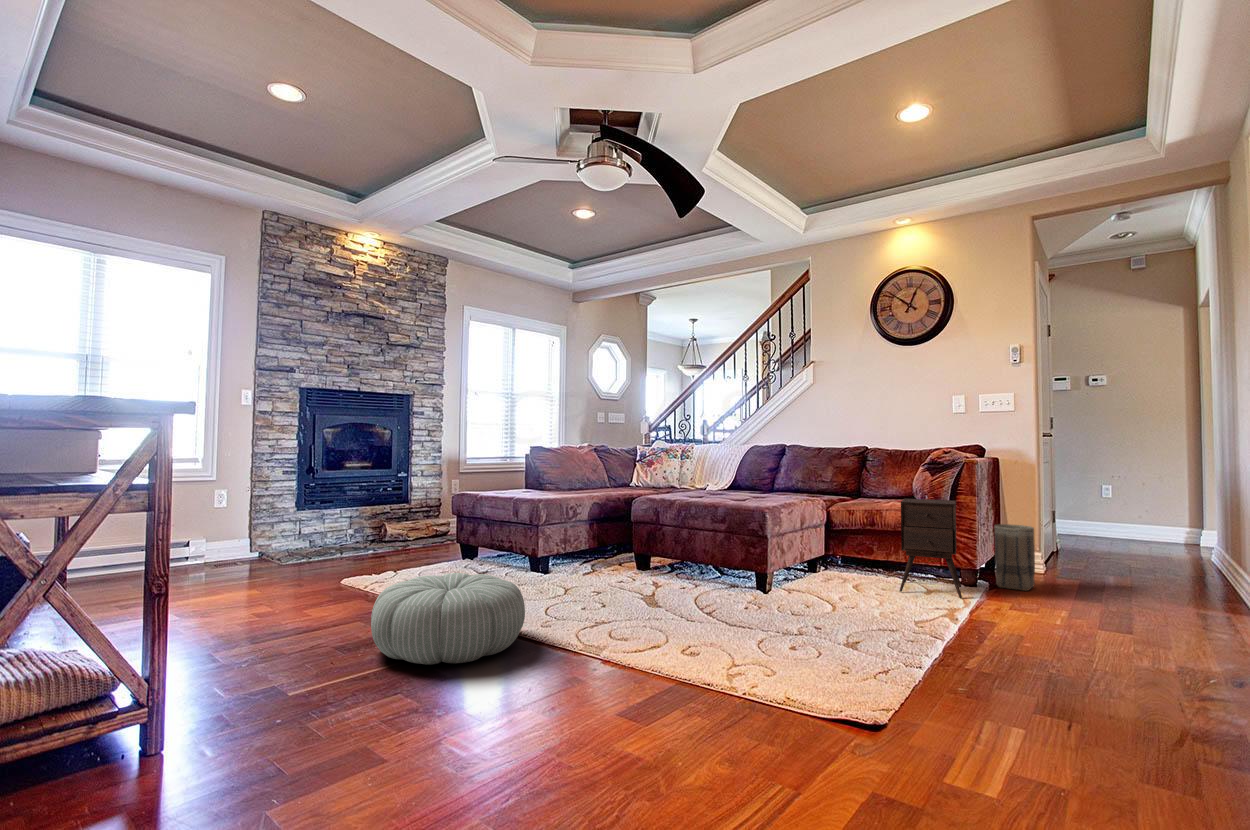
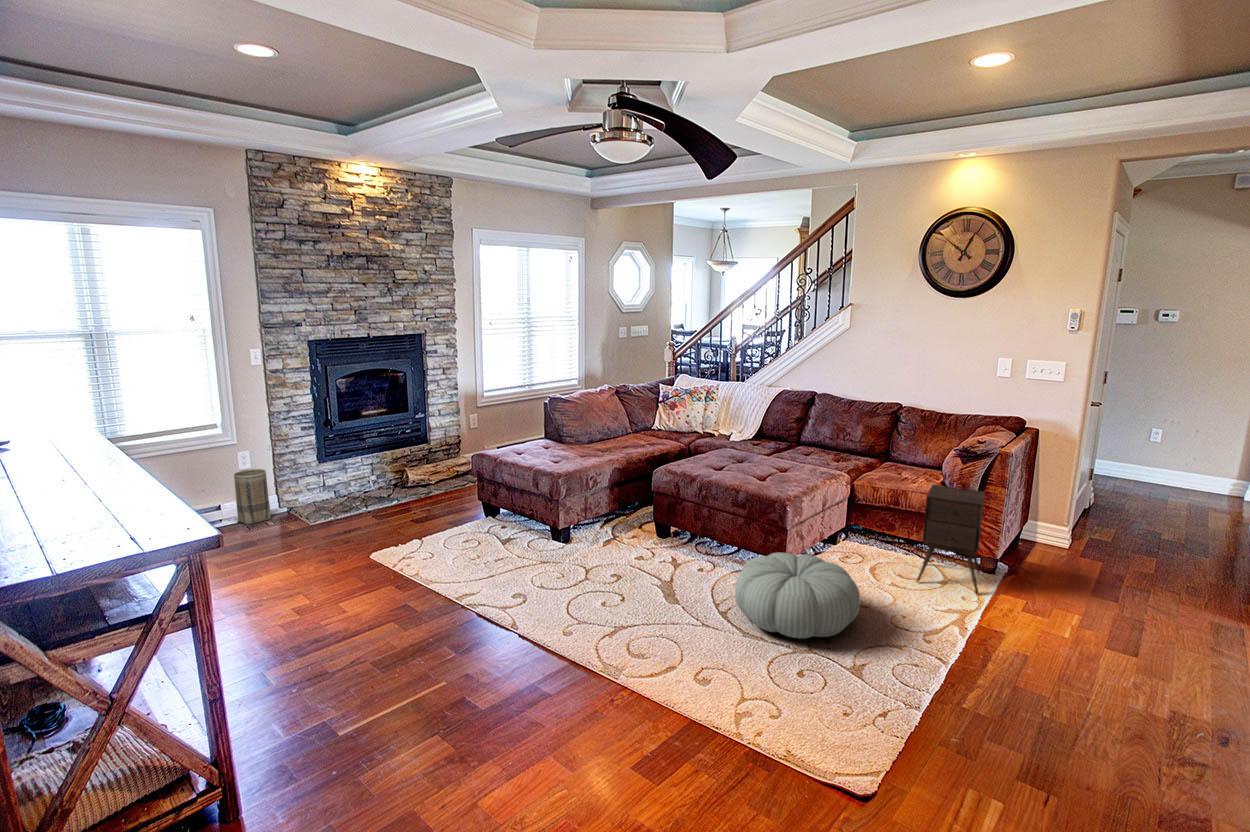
basket: present [995,524,1035,591] -> present [234,469,271,525]
pouf: present [371,573,525,665] -> present [735,553,861,639]

